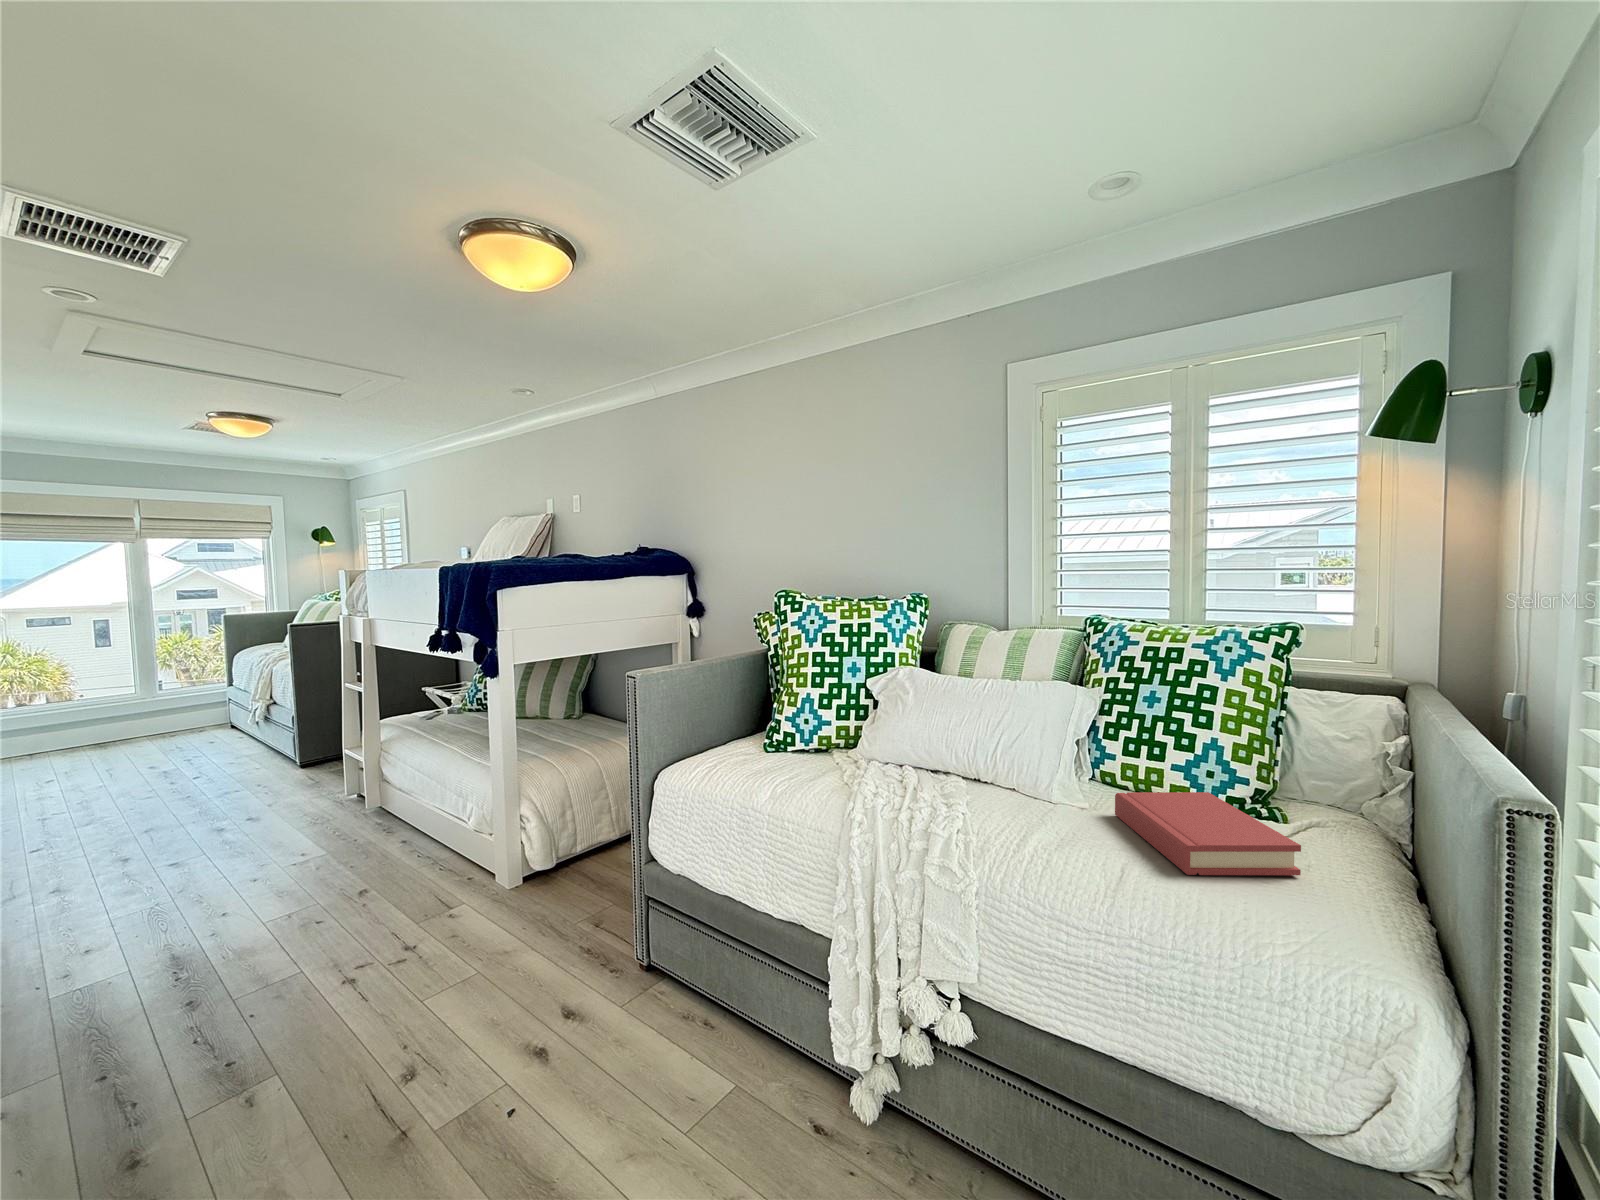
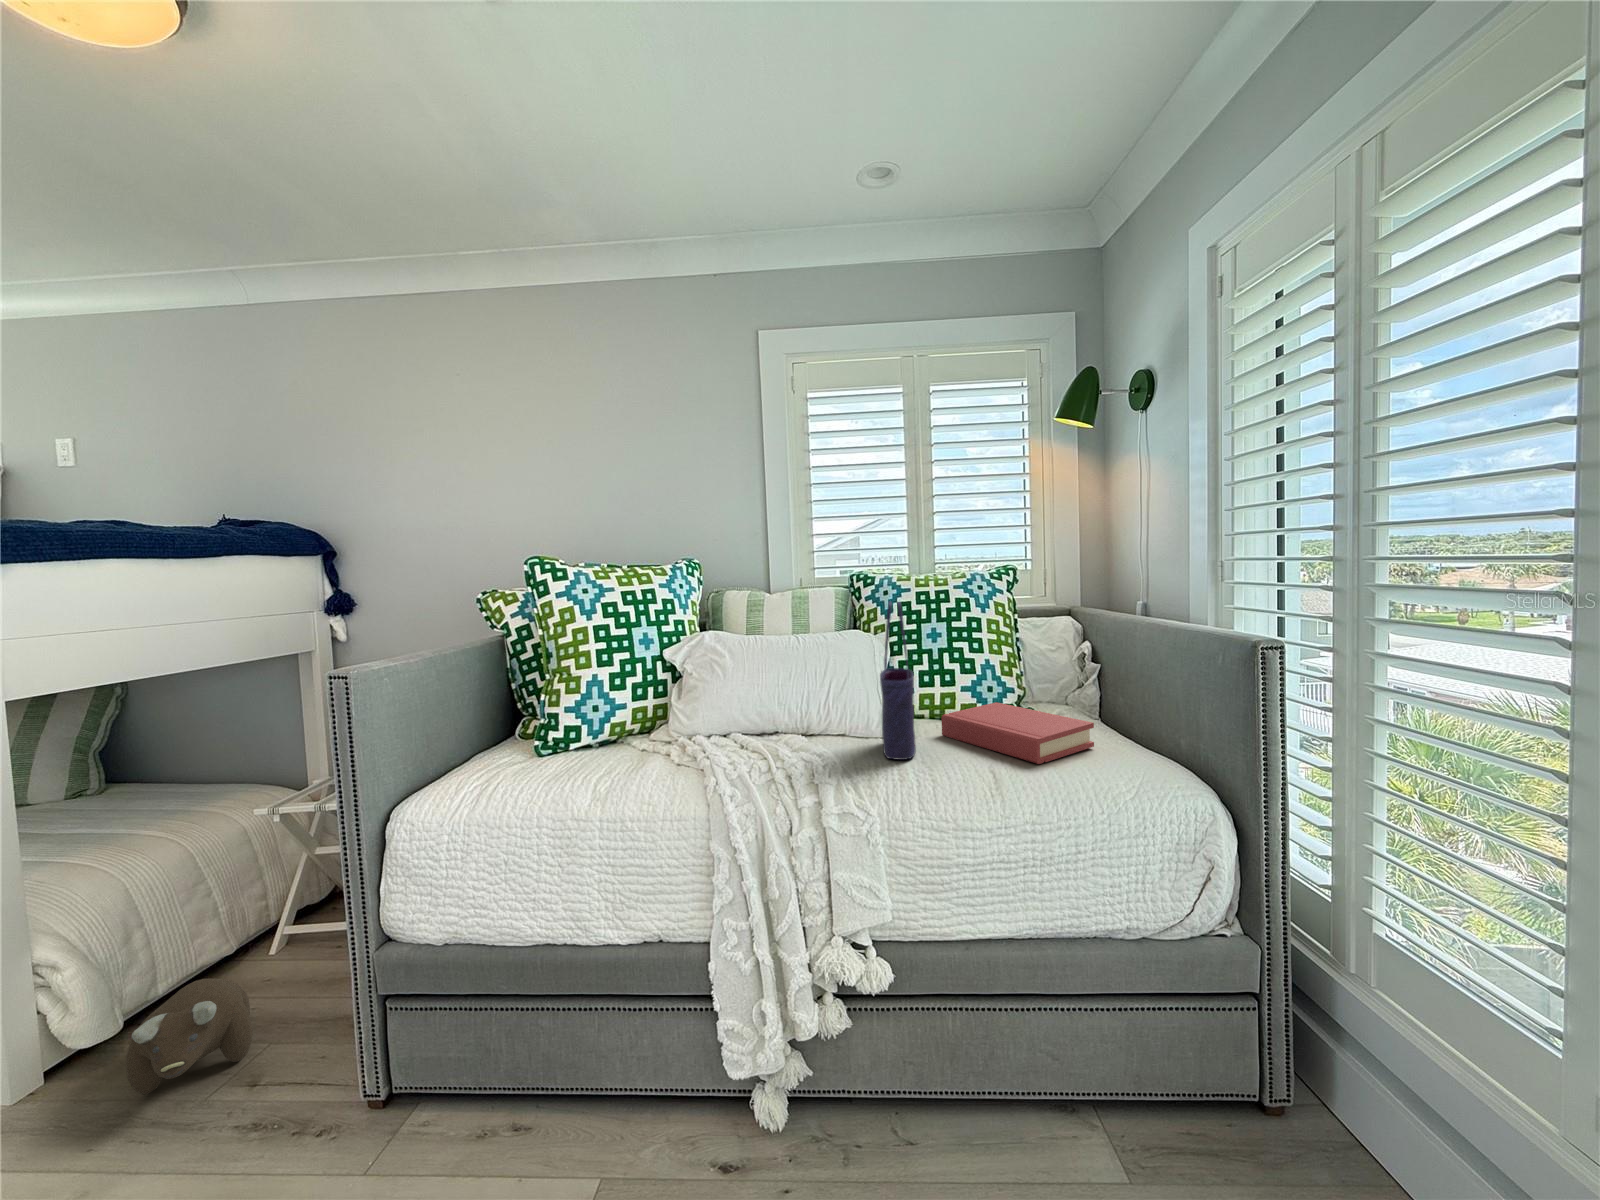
tote bag: none [1018,663,1067,830] -> present [880,602,916,760]
plush toy: none [536,855,597,914] -> present [126,978,253,1094]

